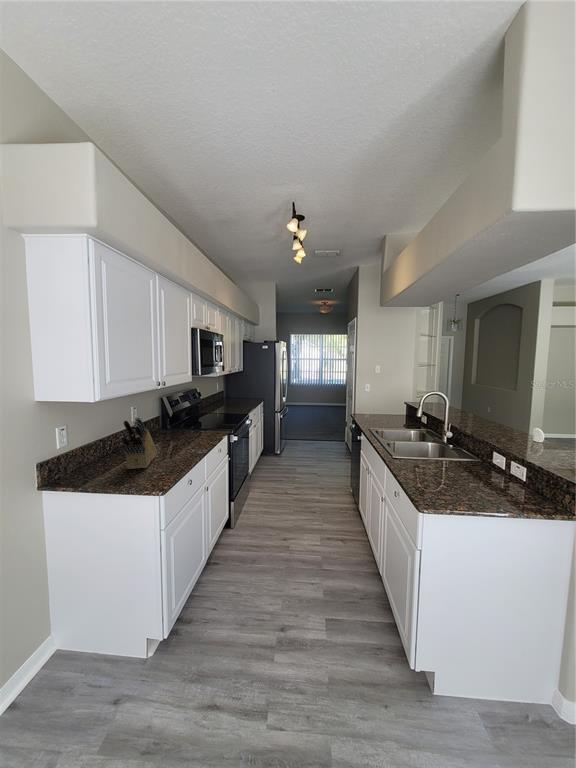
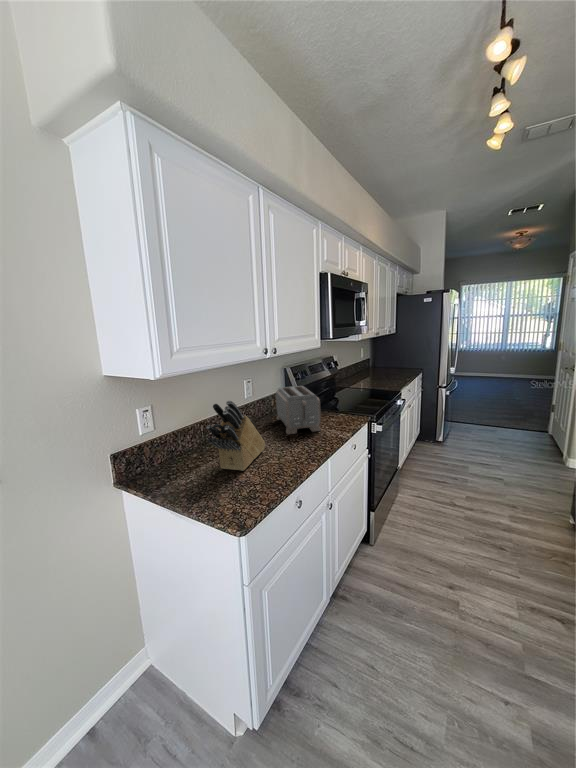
toaster: none [157,410,195,446] -> present [276,386,321,434]

